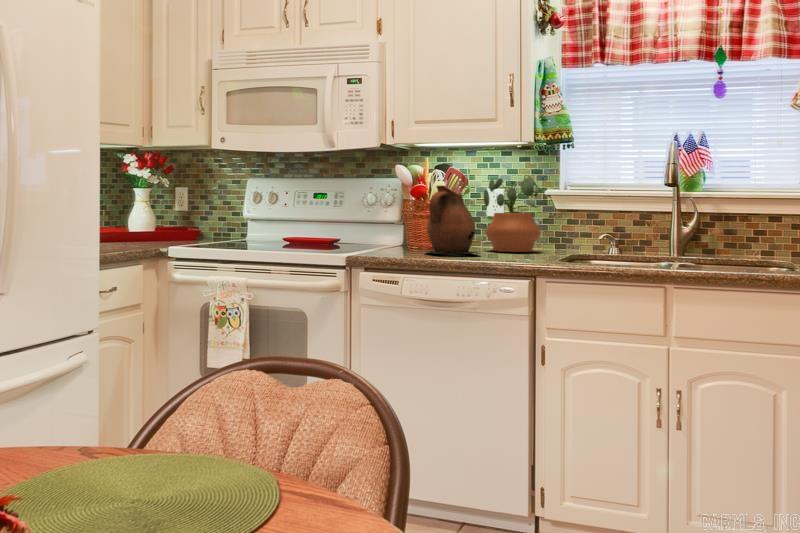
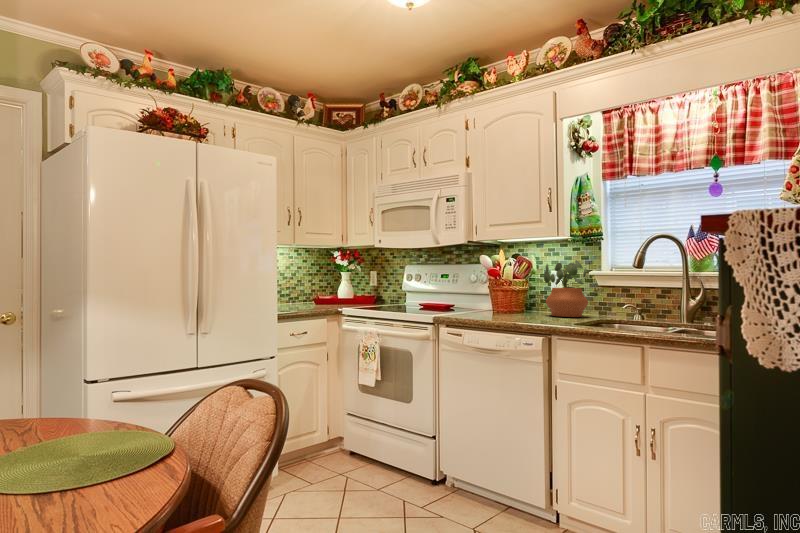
ceramic pitcher: present [425,186,480,255] -> none [490,268,529,318]

